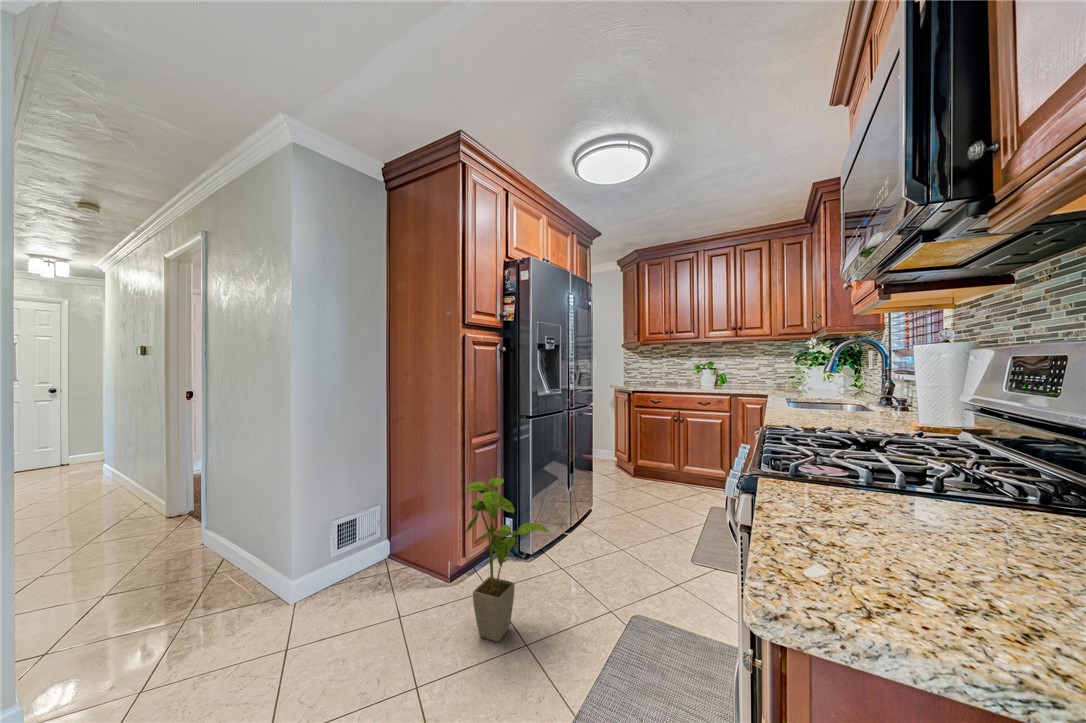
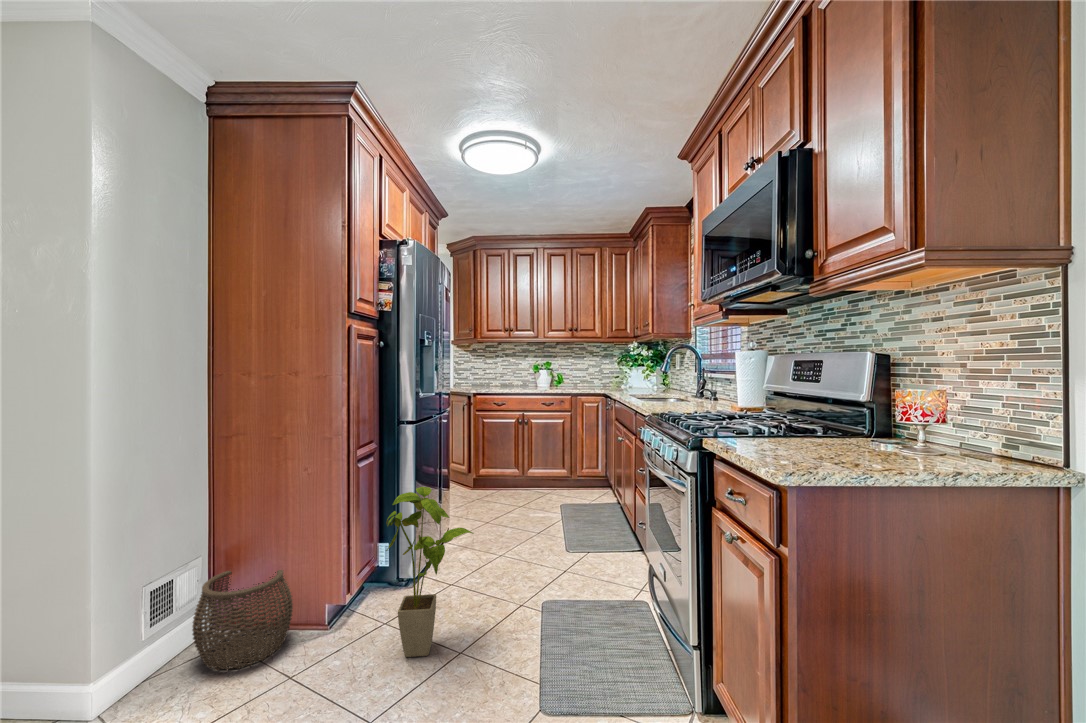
woven basket: none [345,519,419,602] -> present [192,570,293,670]

